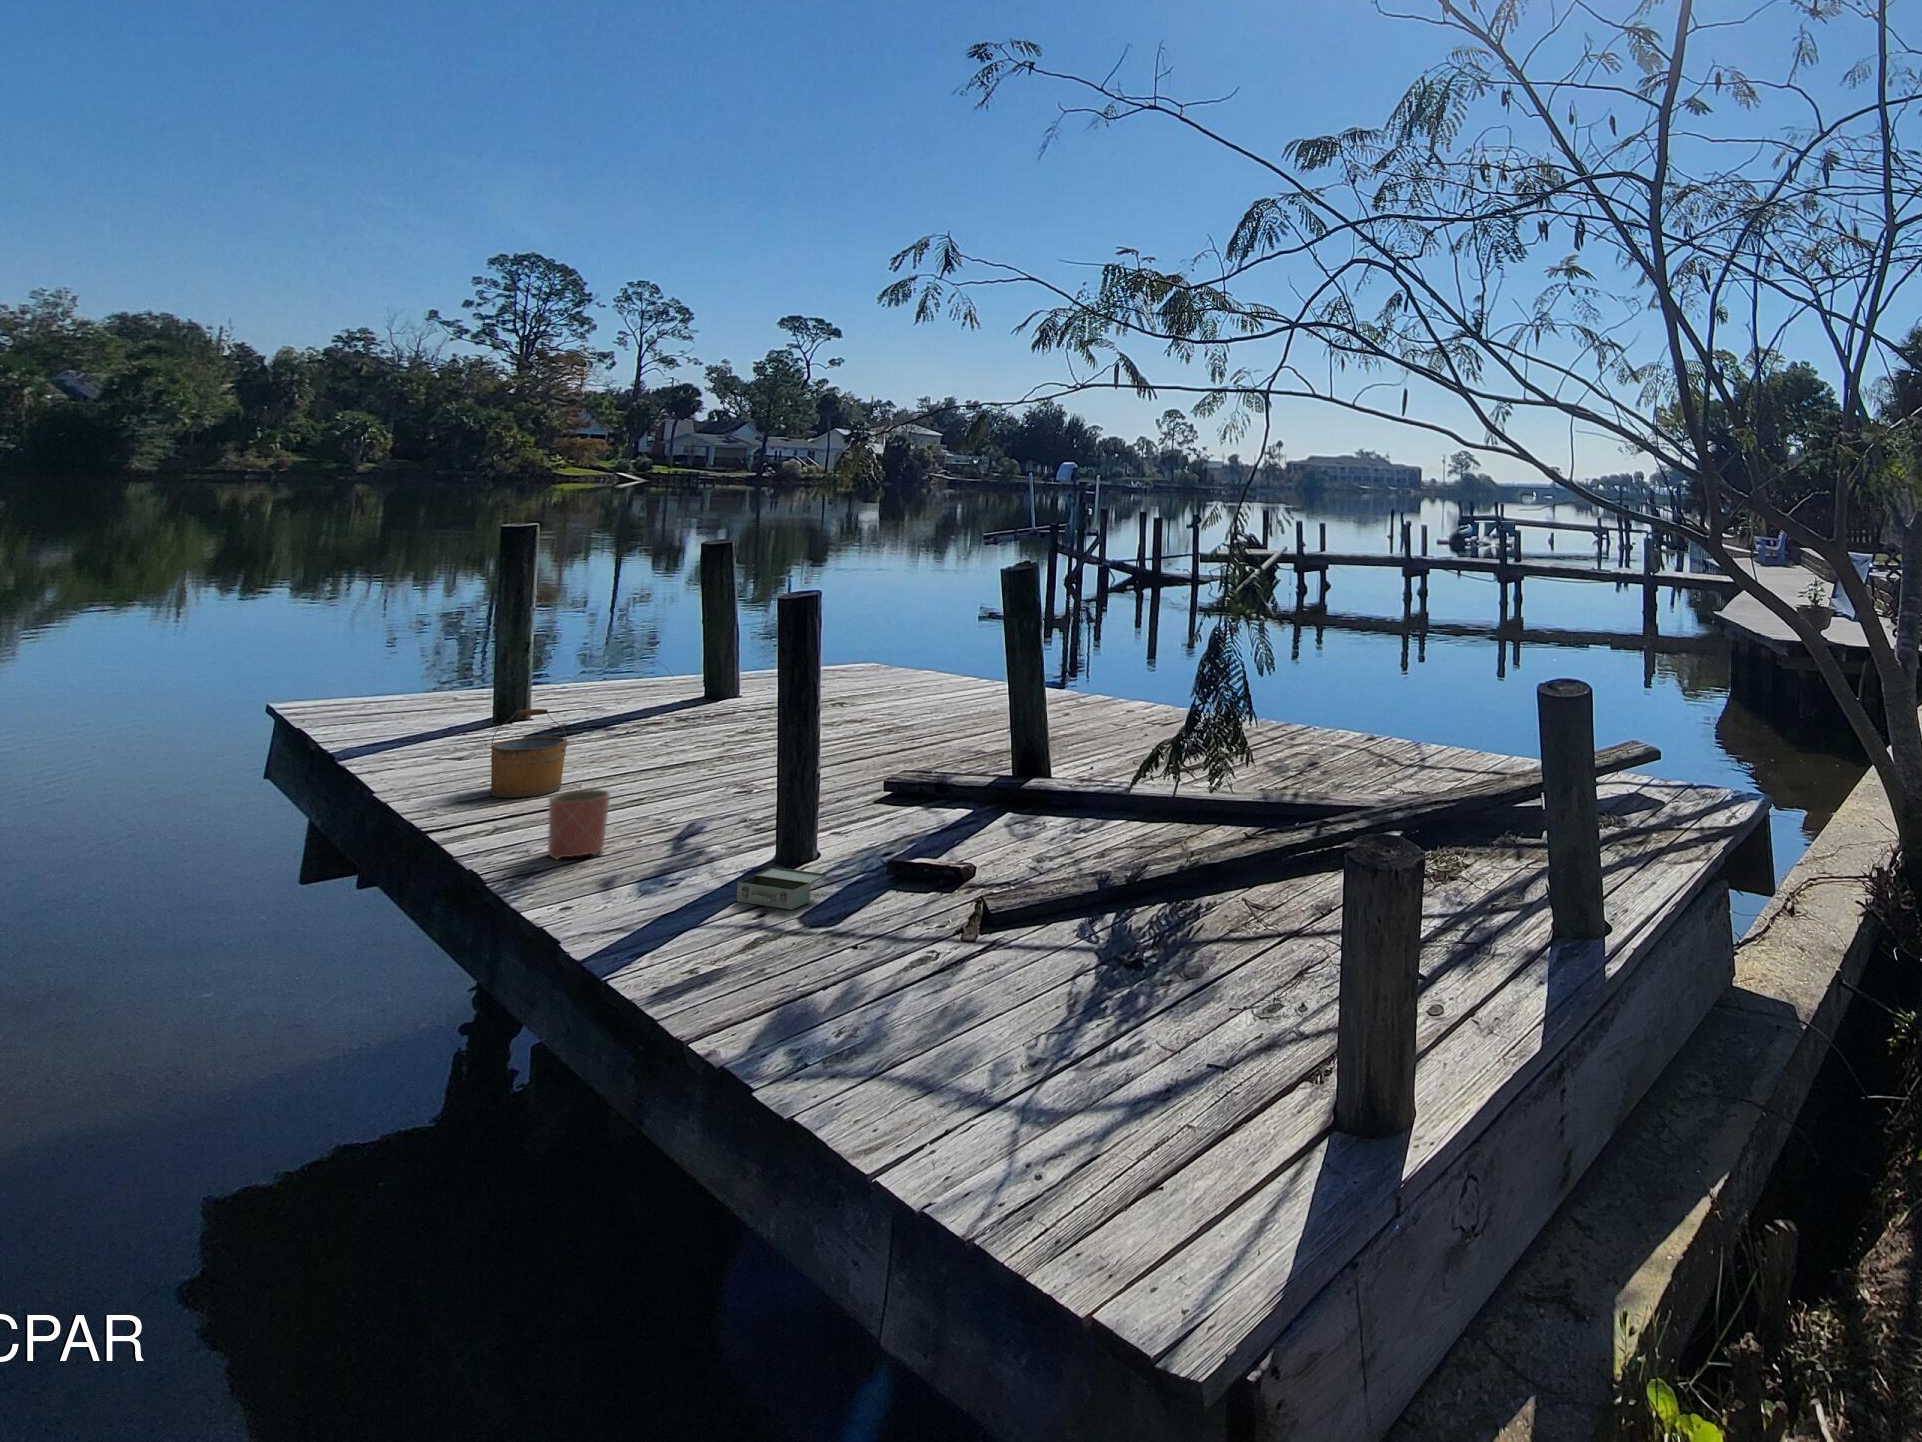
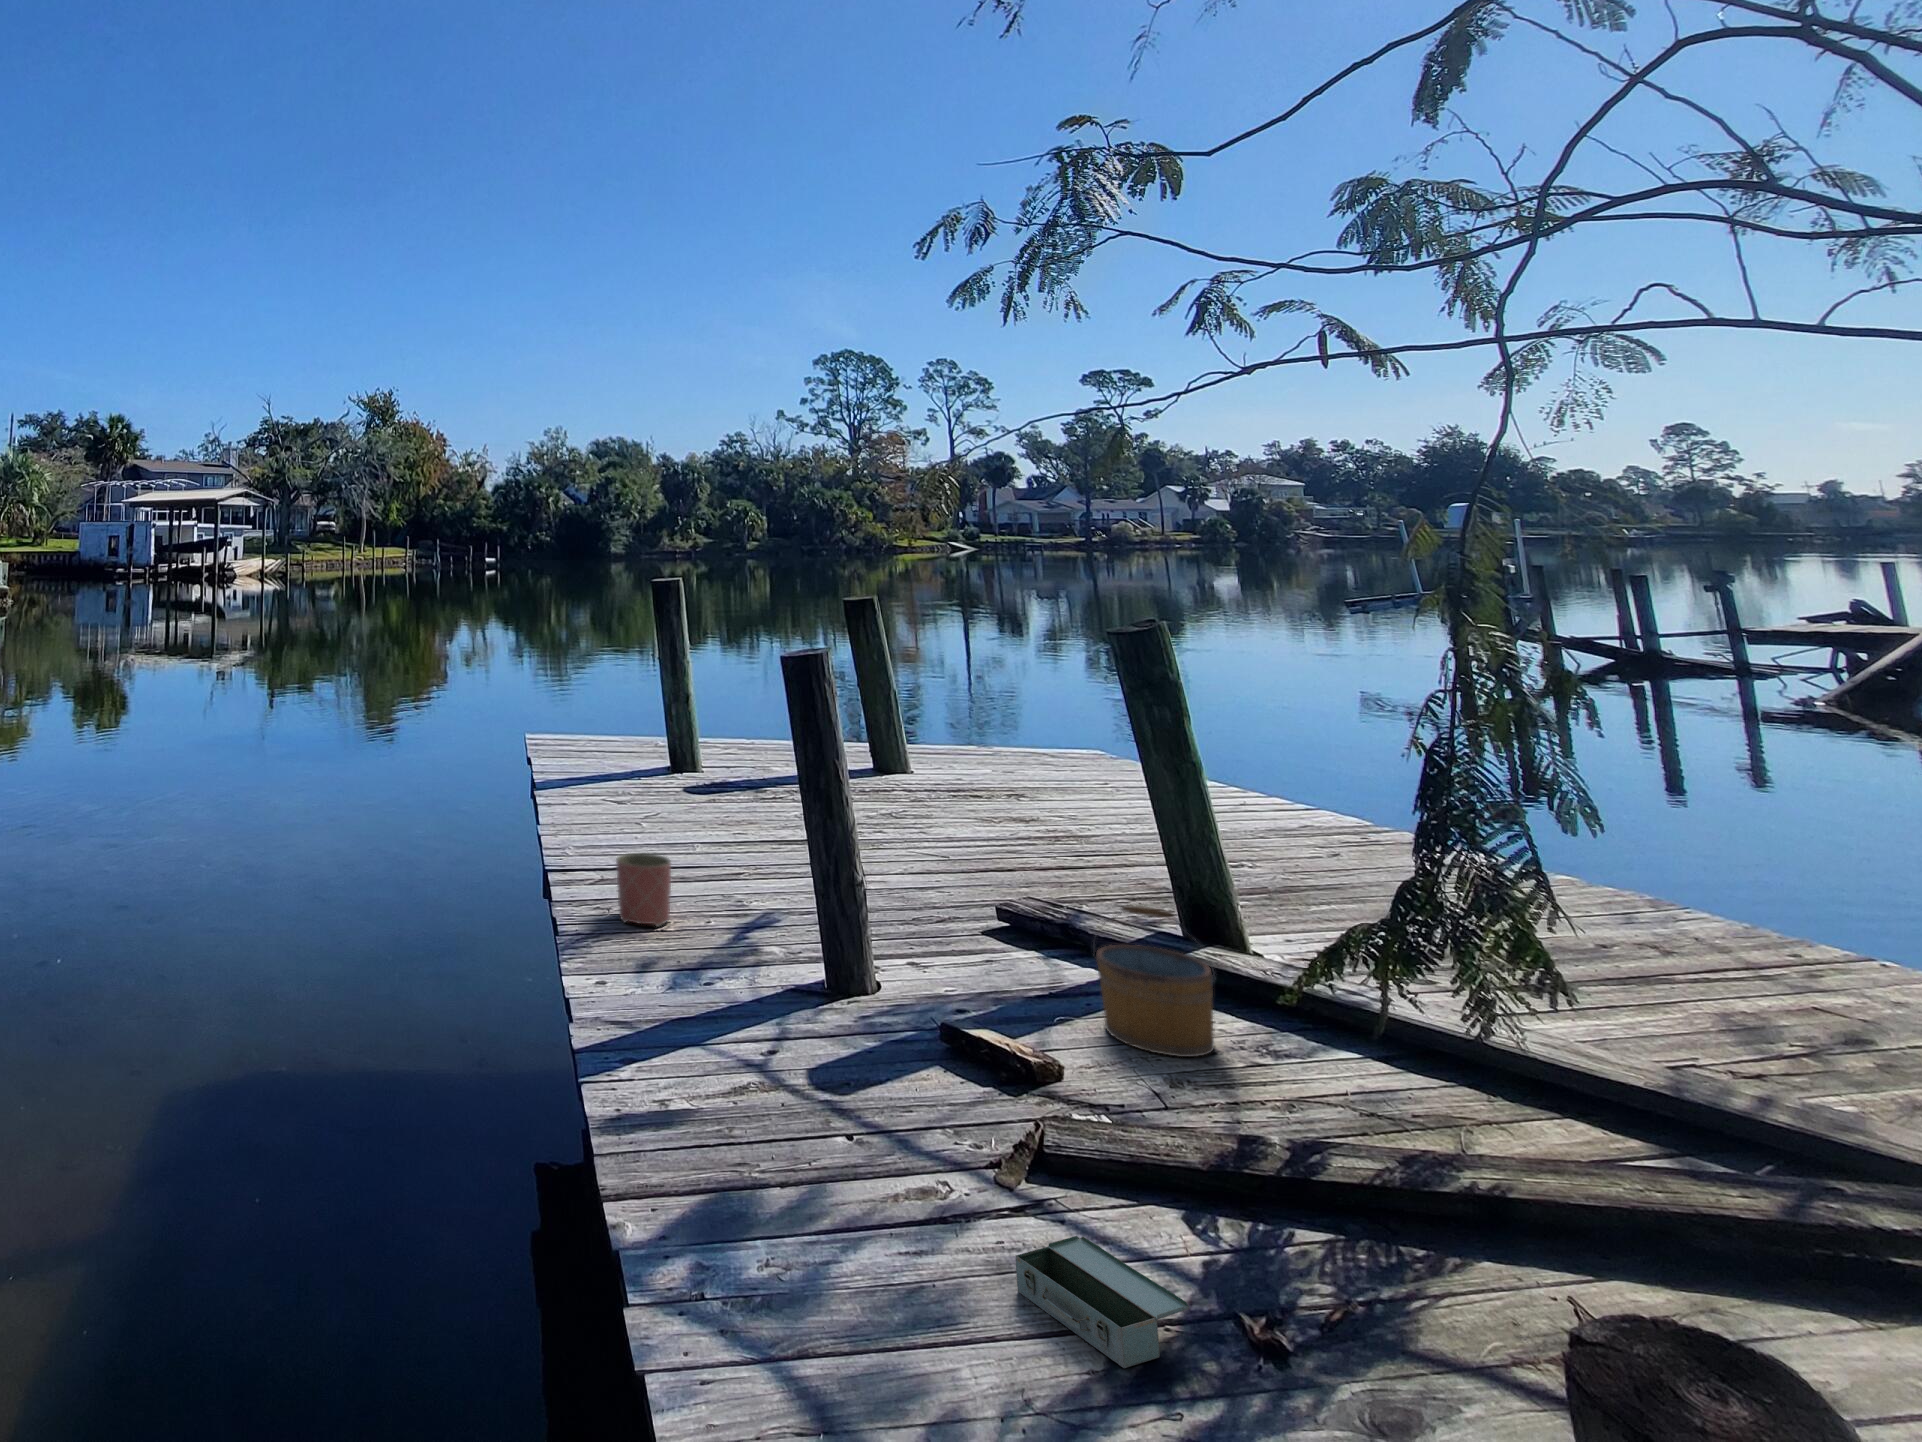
bucket: present [491,709,567,798] -> present [1094,905,1214,1057]
toolbox: present [737,867,827,910] -> present [1016,1236,1190,1368]

